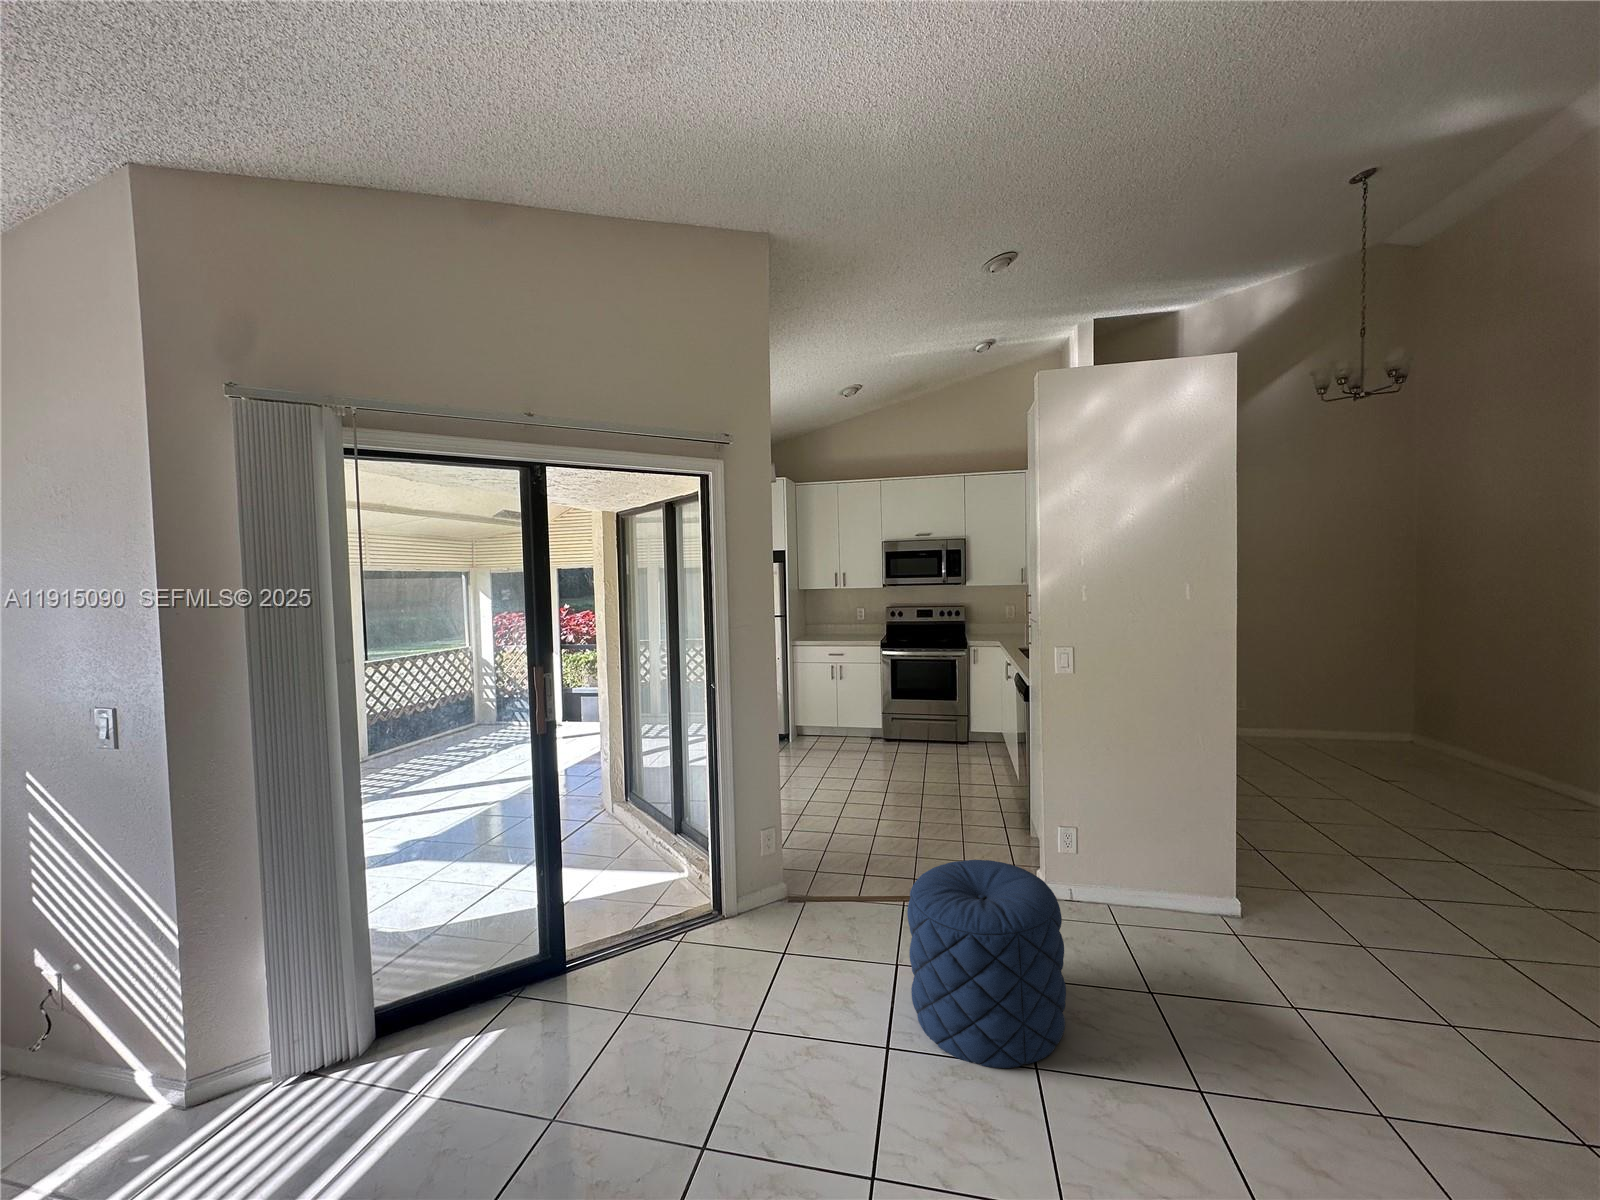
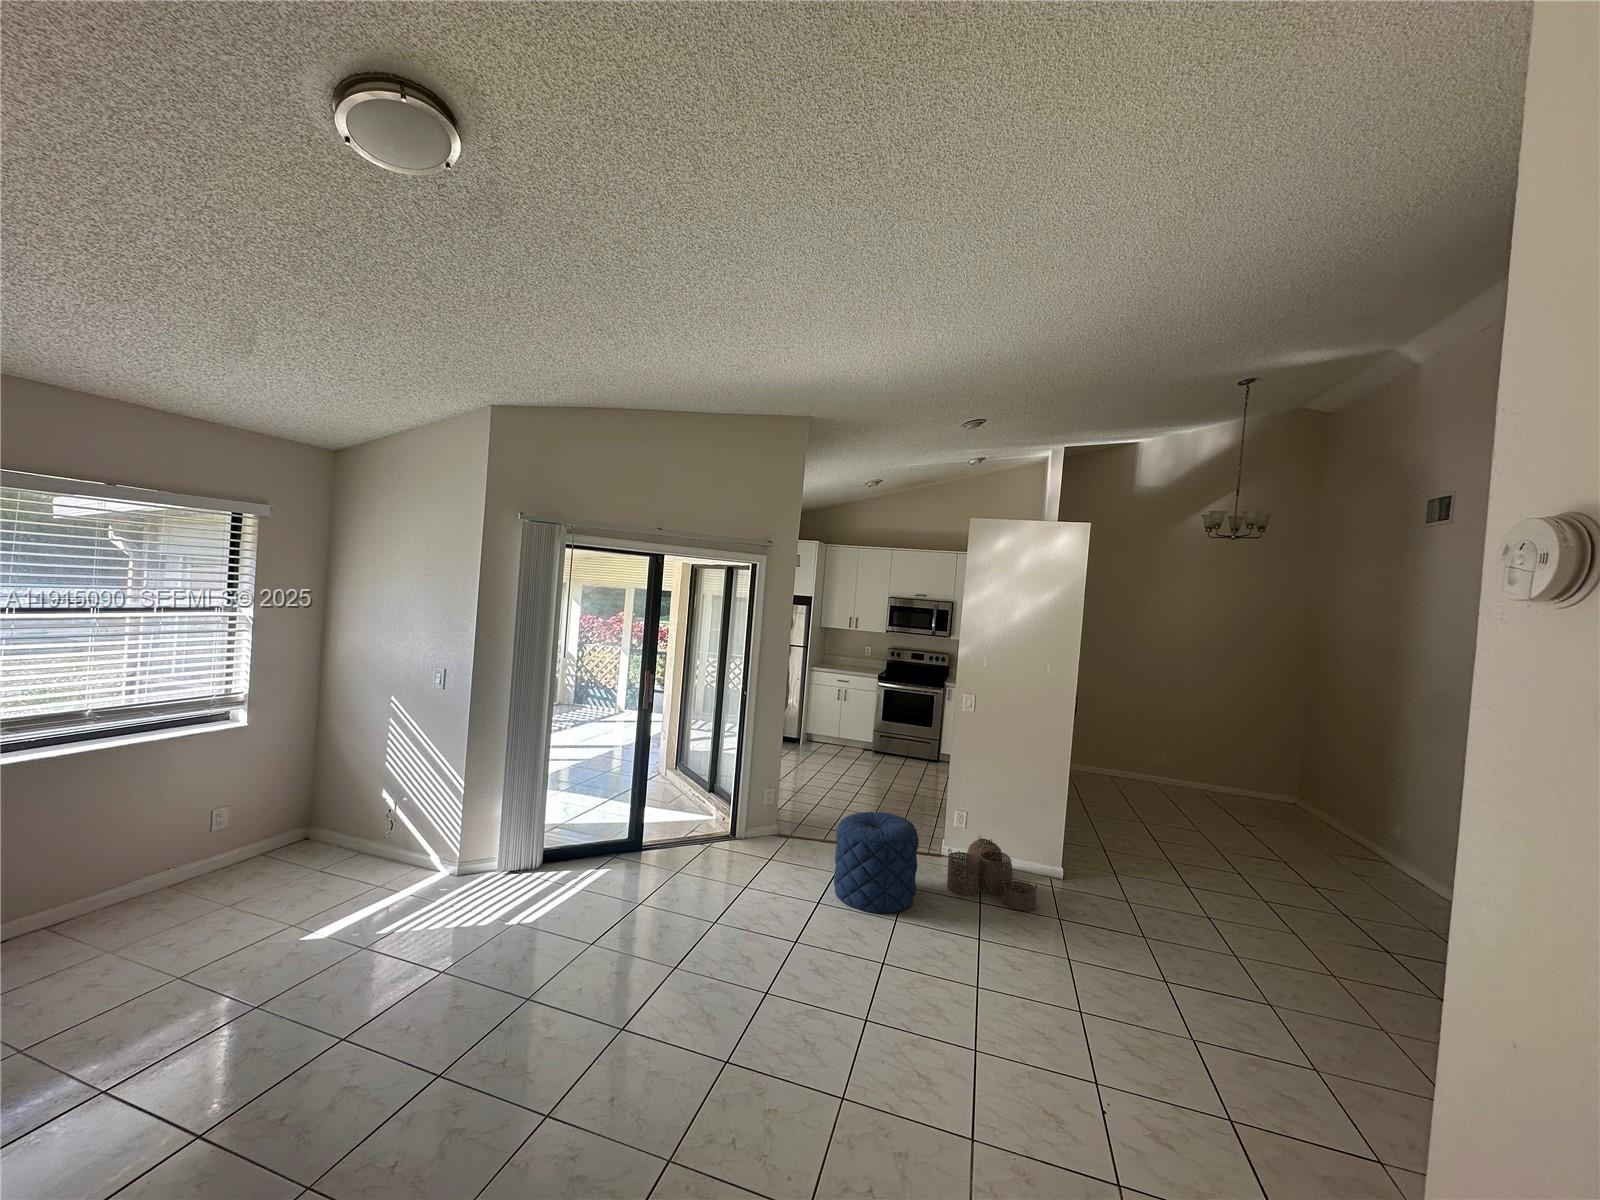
woven basket: none [1089,864,1268,1006] -> present [947,836,1037,911]

